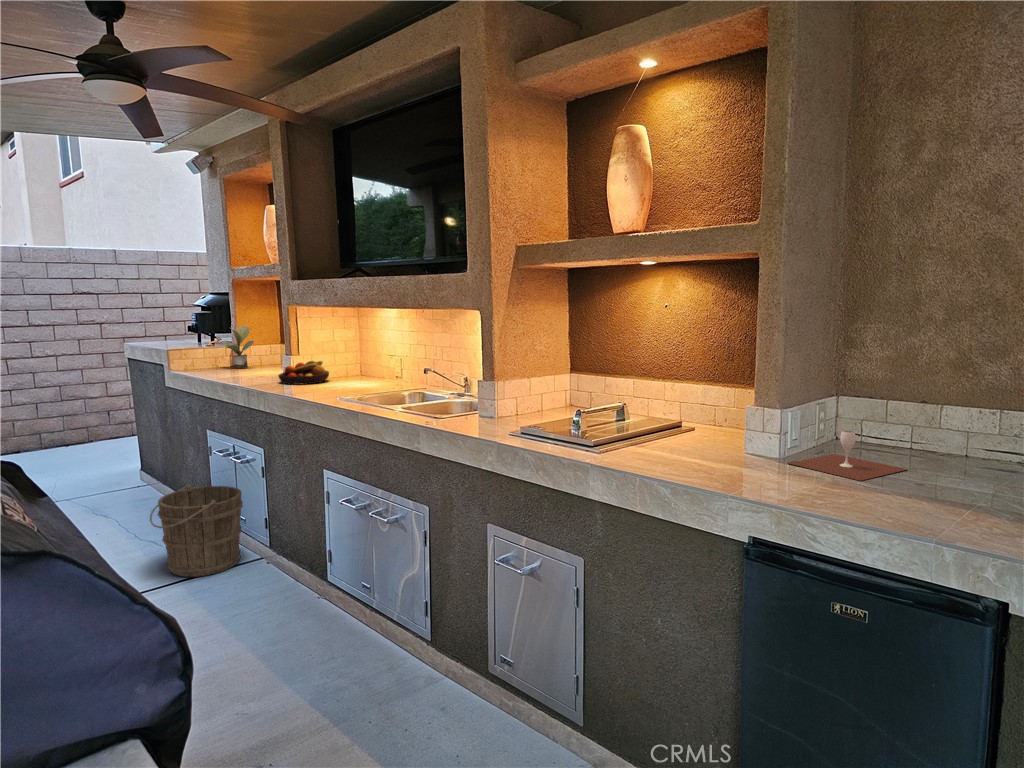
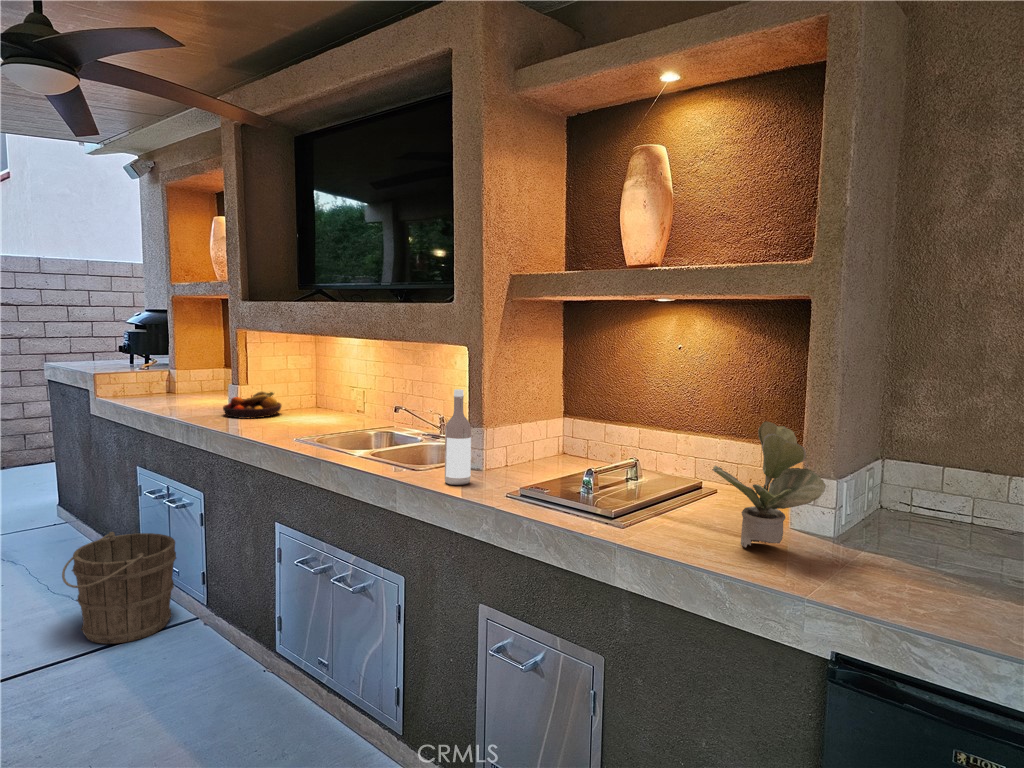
potted plant: present [222,325,254,368] -> present [712,421,825,547]
wine bottle: none [459,346,481,428] -> present [445,389,471,485]
wine glass: present [788,431,907,481] -> none [848,508,988,575]

